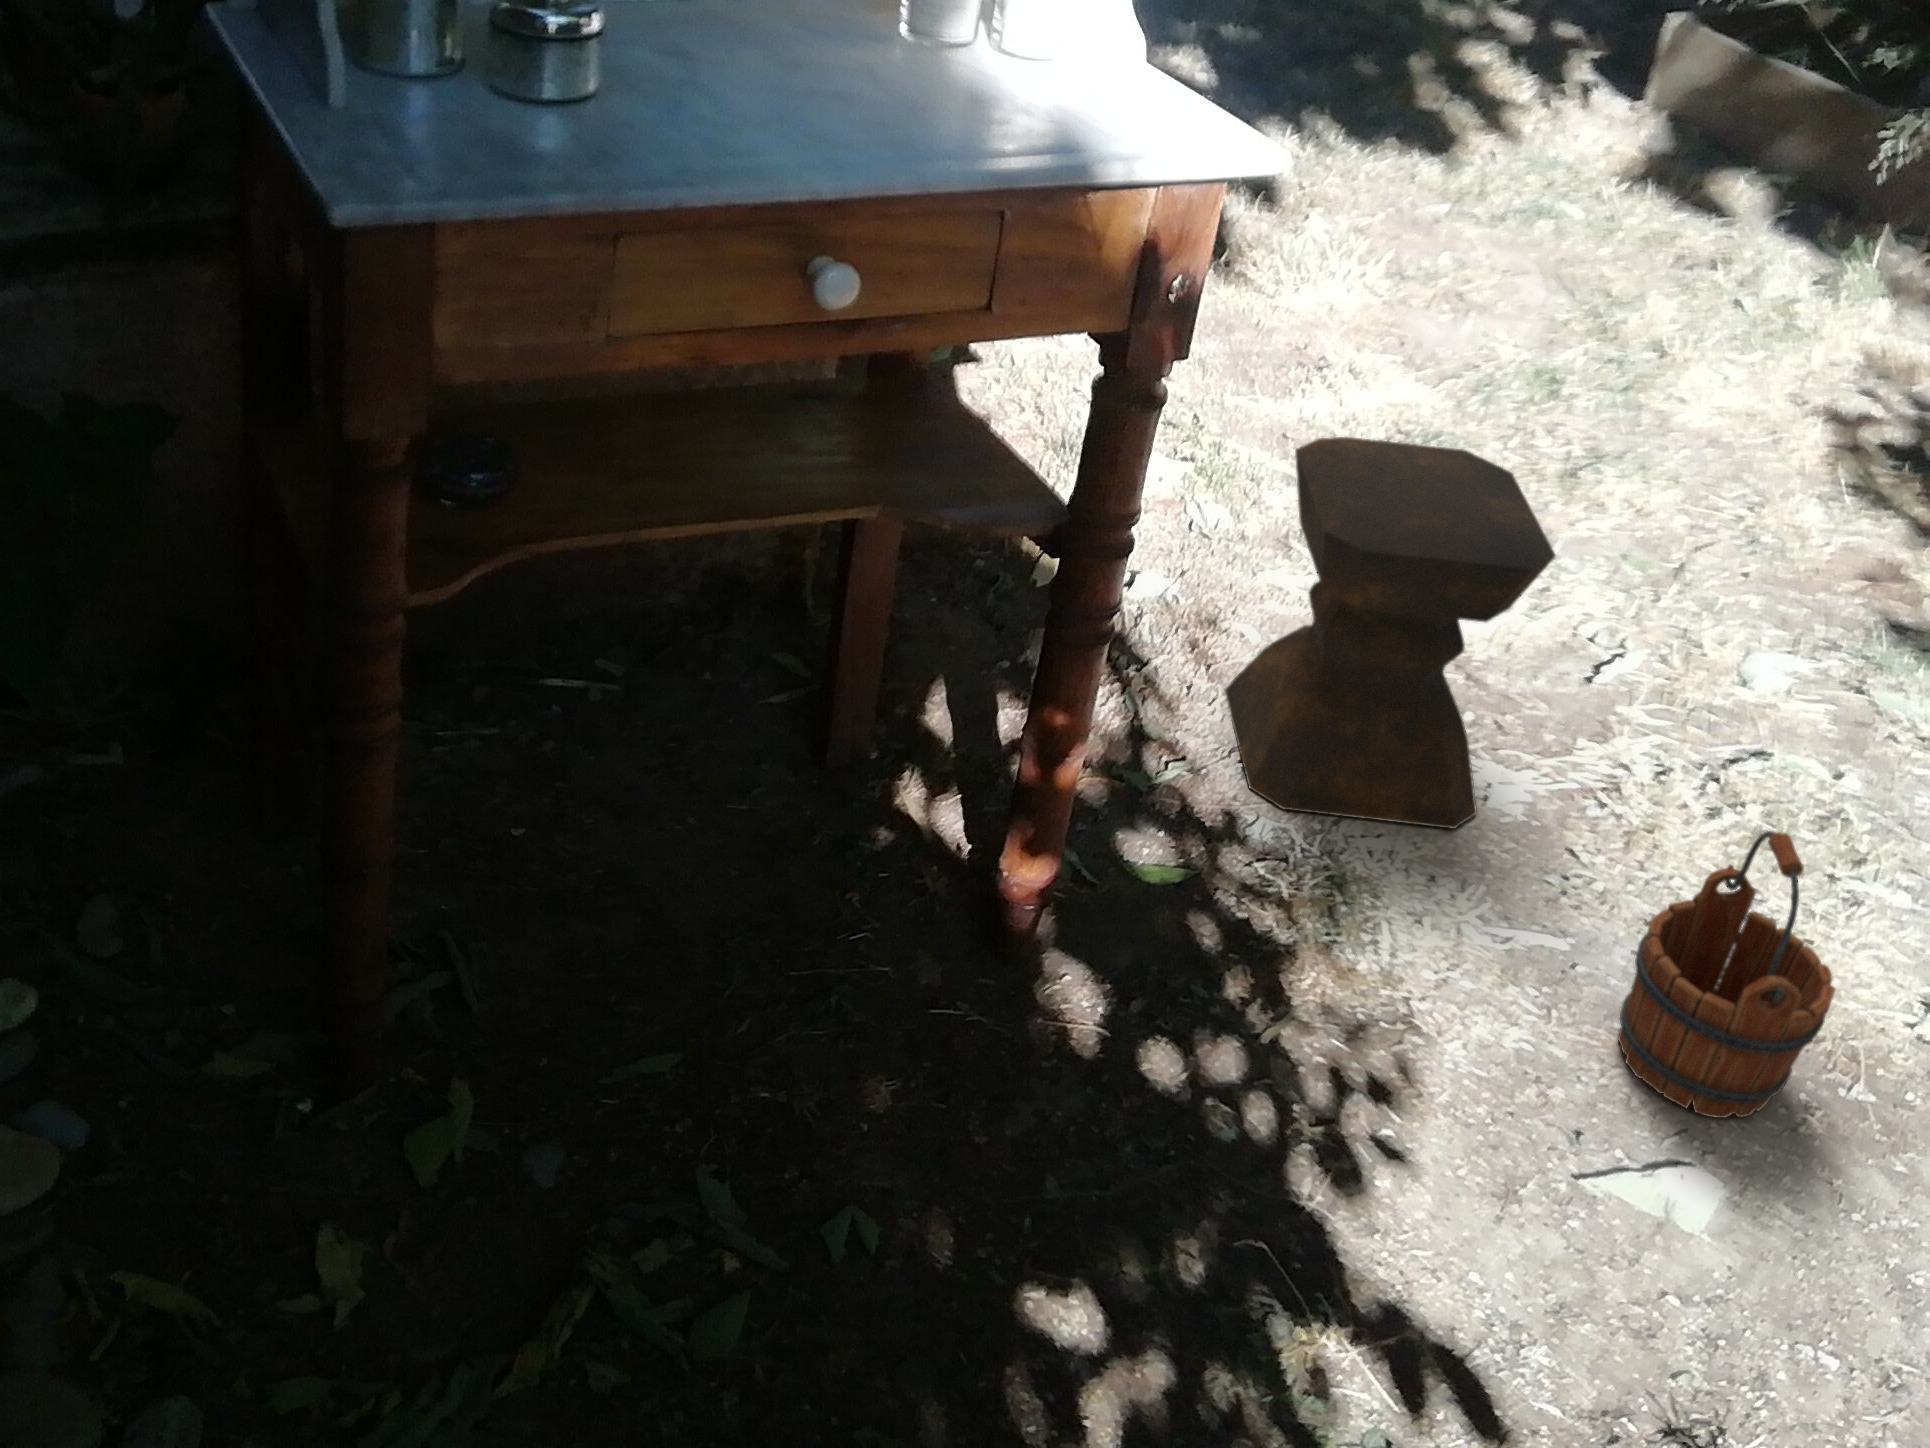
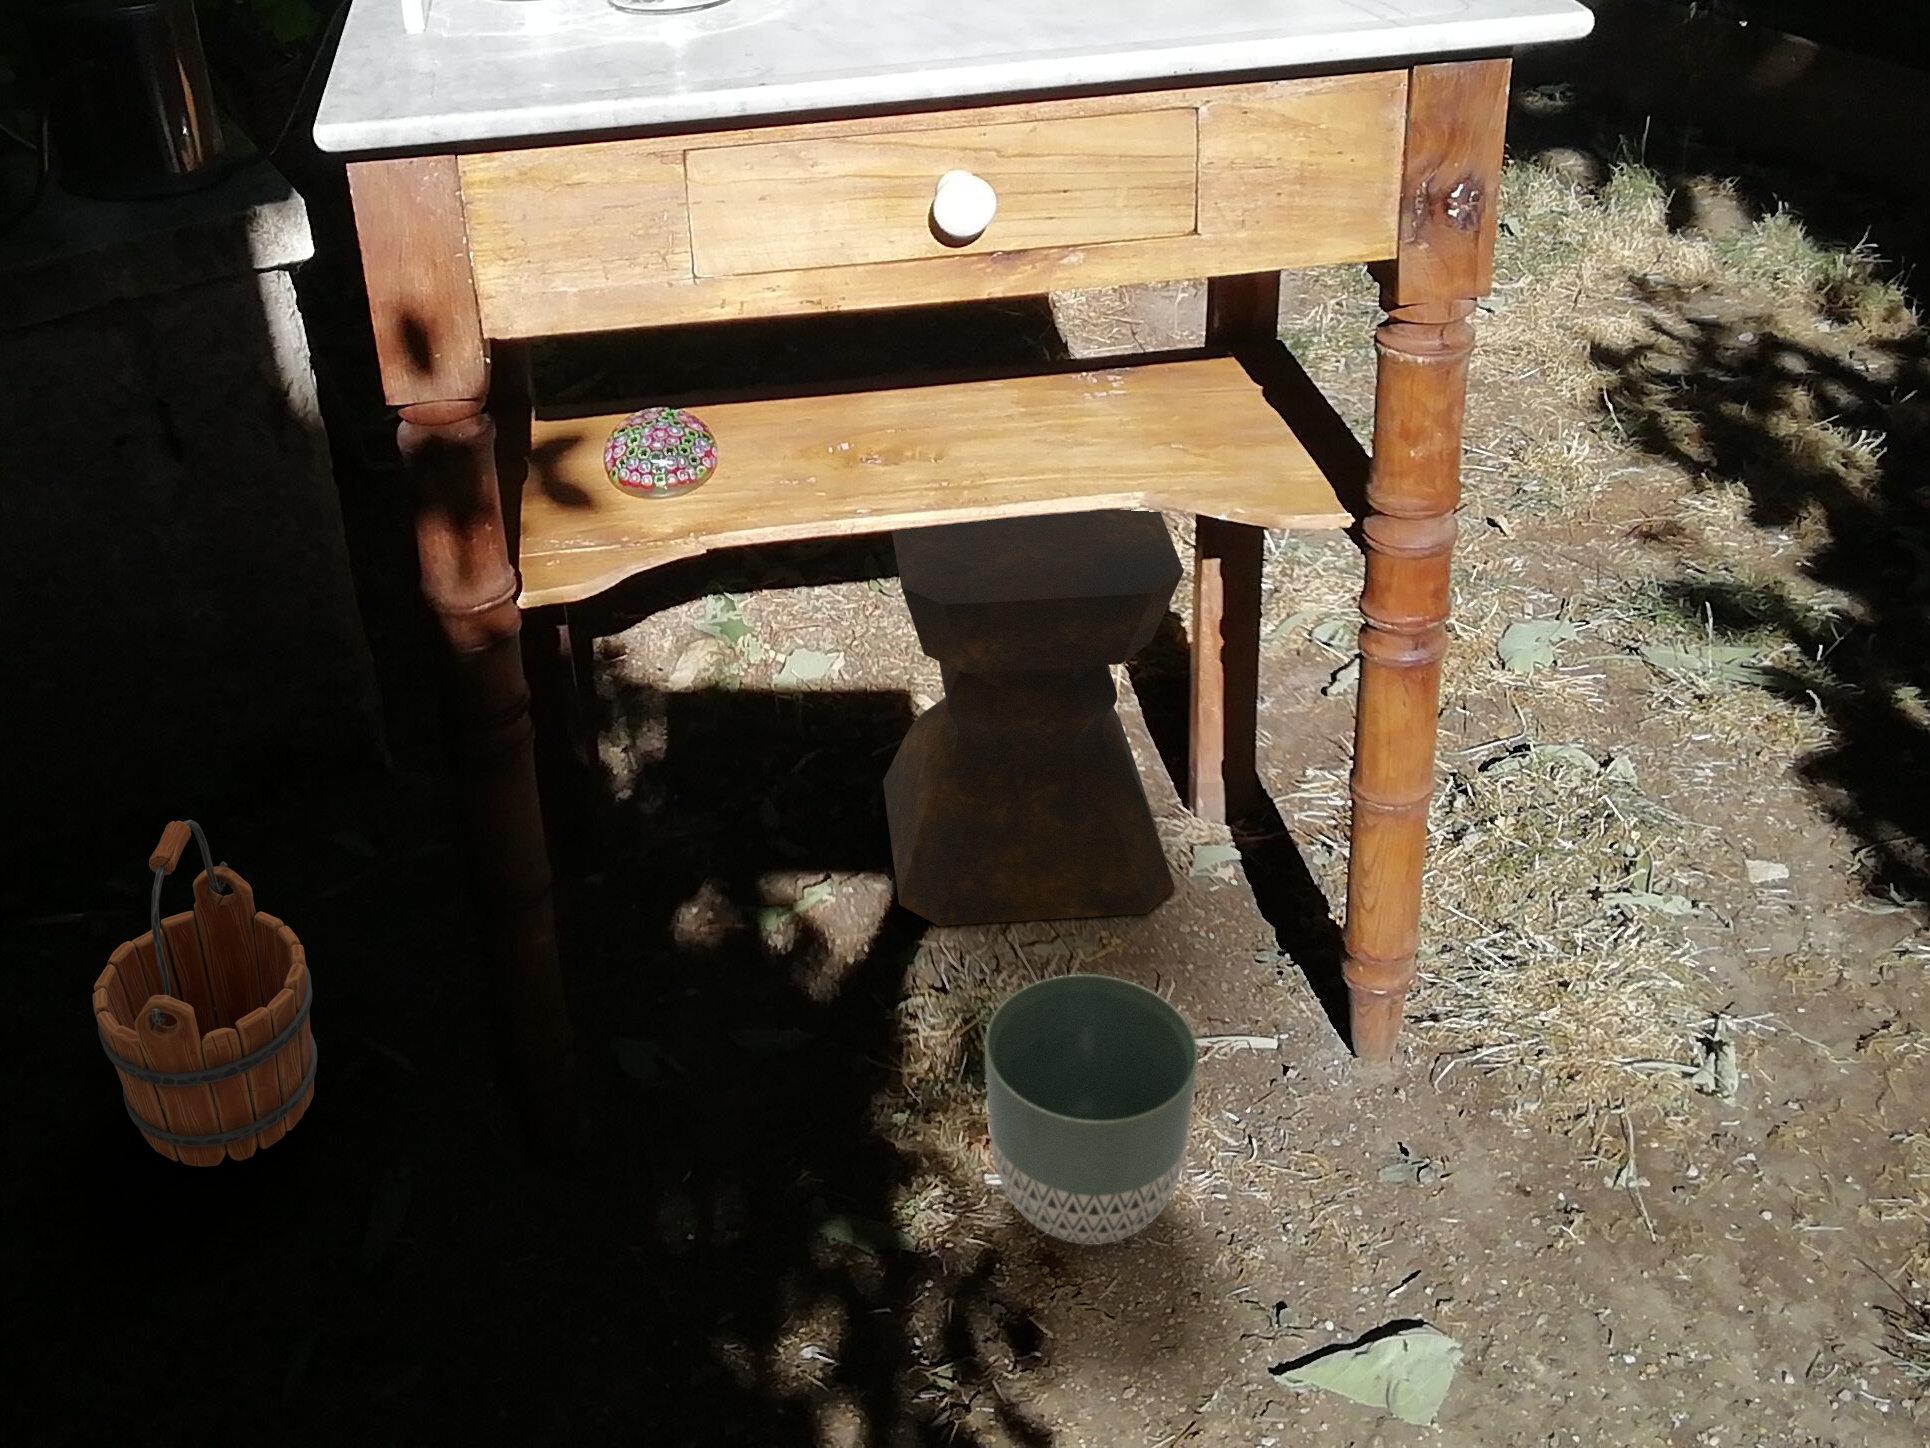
wooden bucket: present [1618,831,1835,1118] -> present [93,820,317,1167]
planter: none [1361,853,1553,1063] -> present [985,974,1198,1245]

